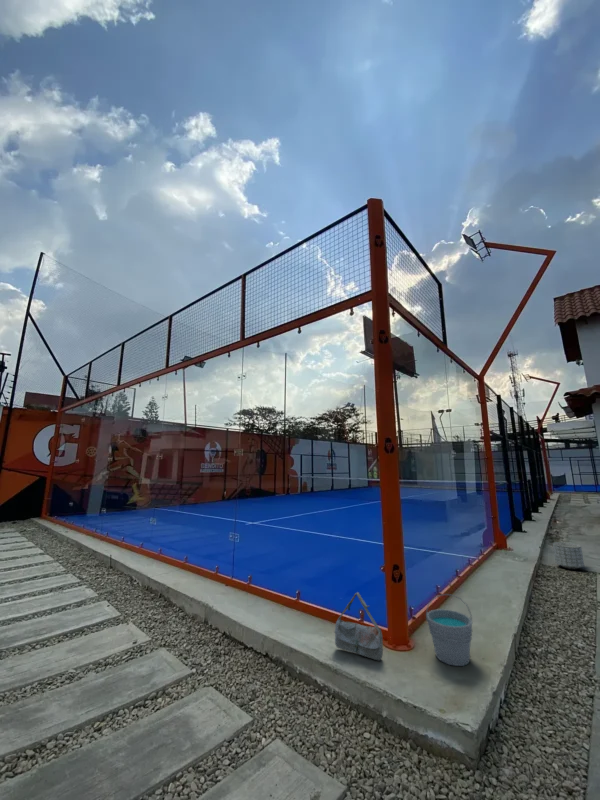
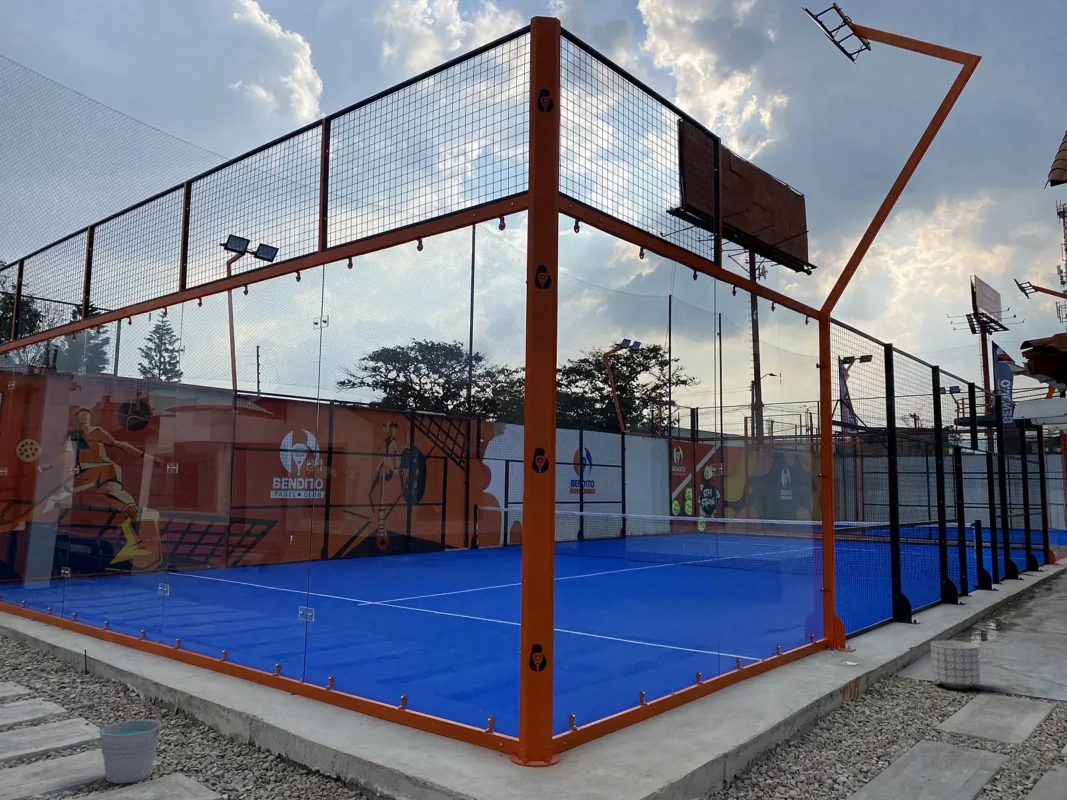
bag: present [335,593,383,661] -> none [435,682,501,775]
bucket: present [426,595,472,666] -> present [99,697,162,783]

